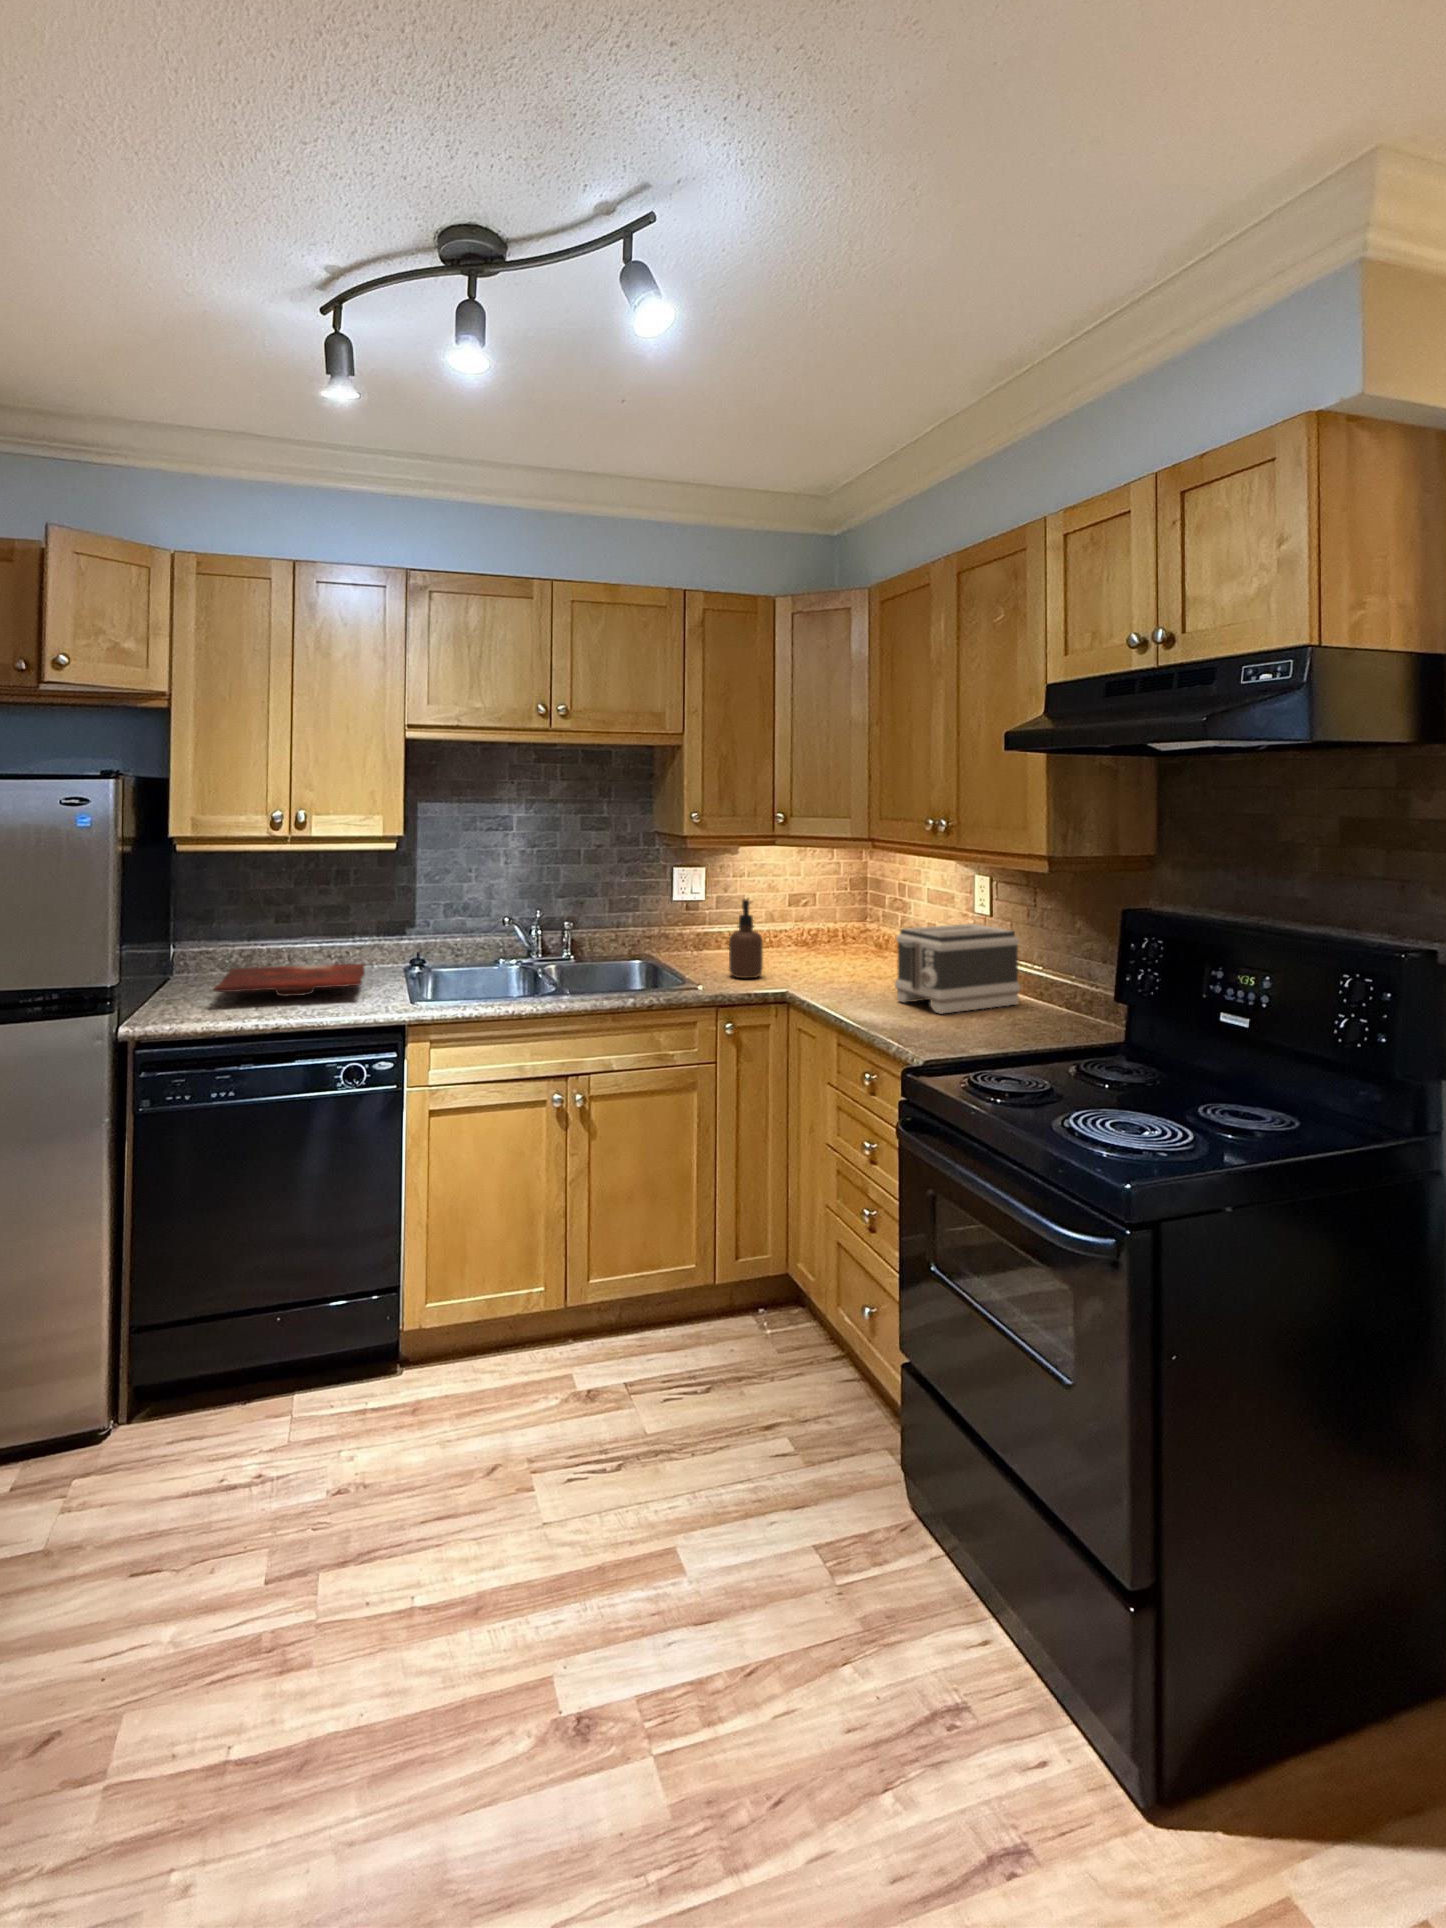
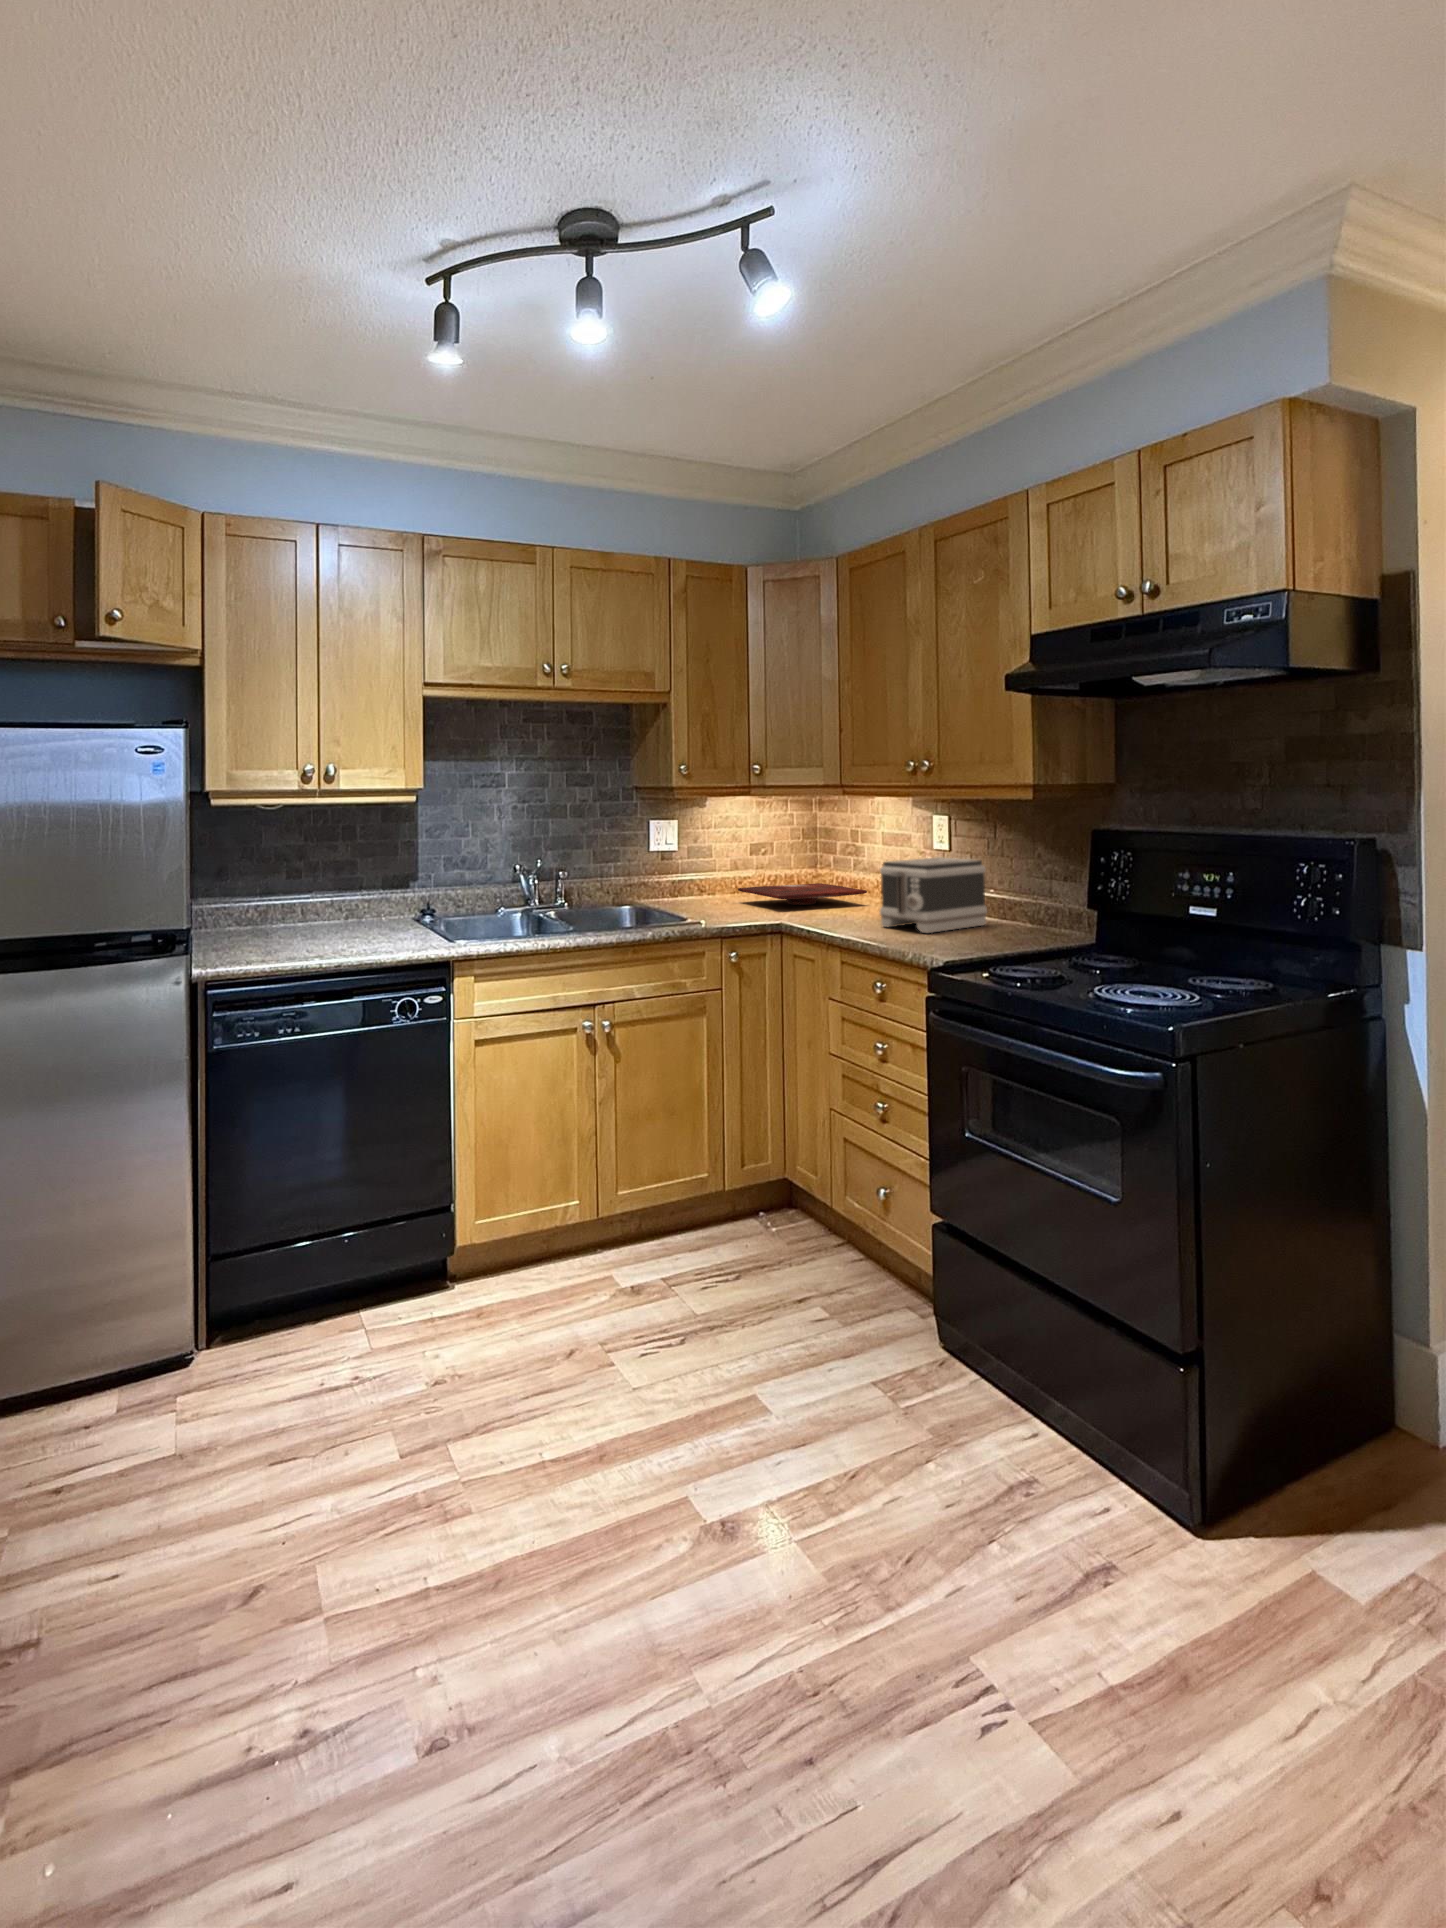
soap dispenser: present [729,899,763,979] -> none [716,844,747,916]
cutting board: present [213,964,365,996] -> present [738,883,867,905]

